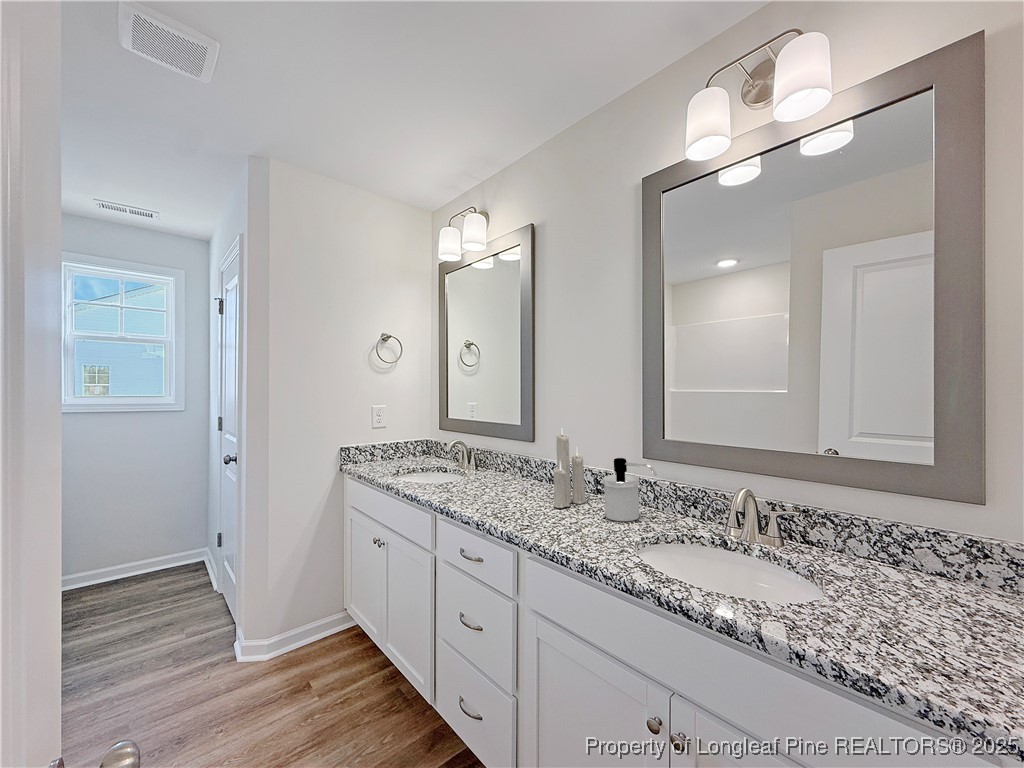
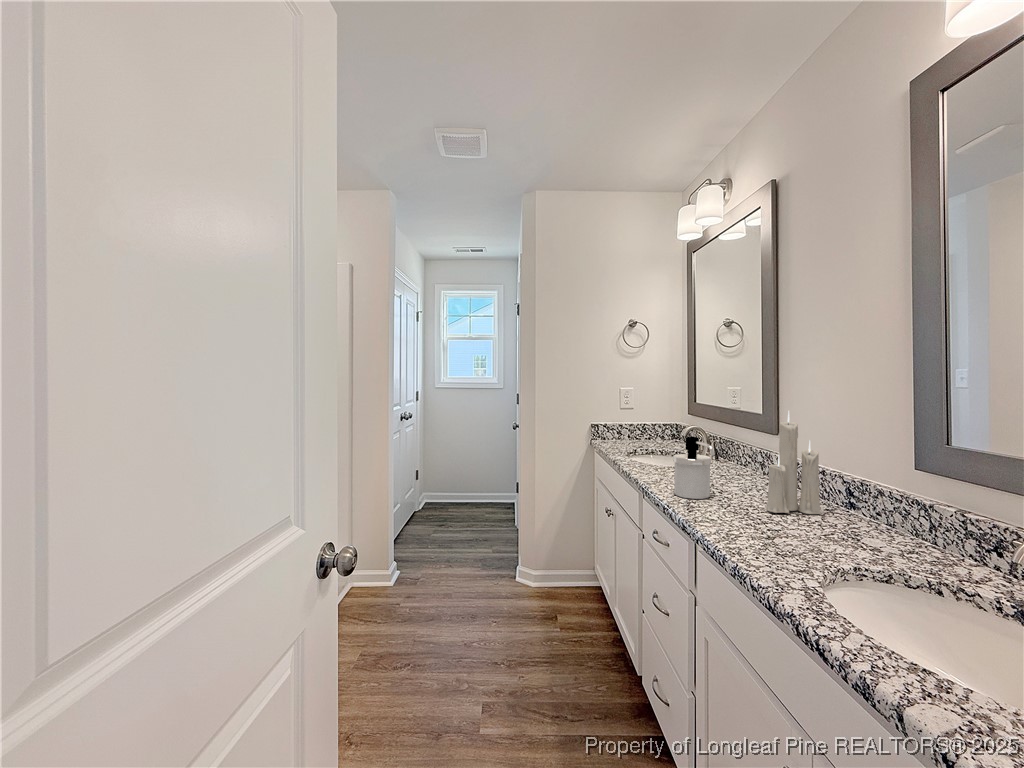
soap dispenser: present [603,458,657,521] -> present [673,437,715,499]

